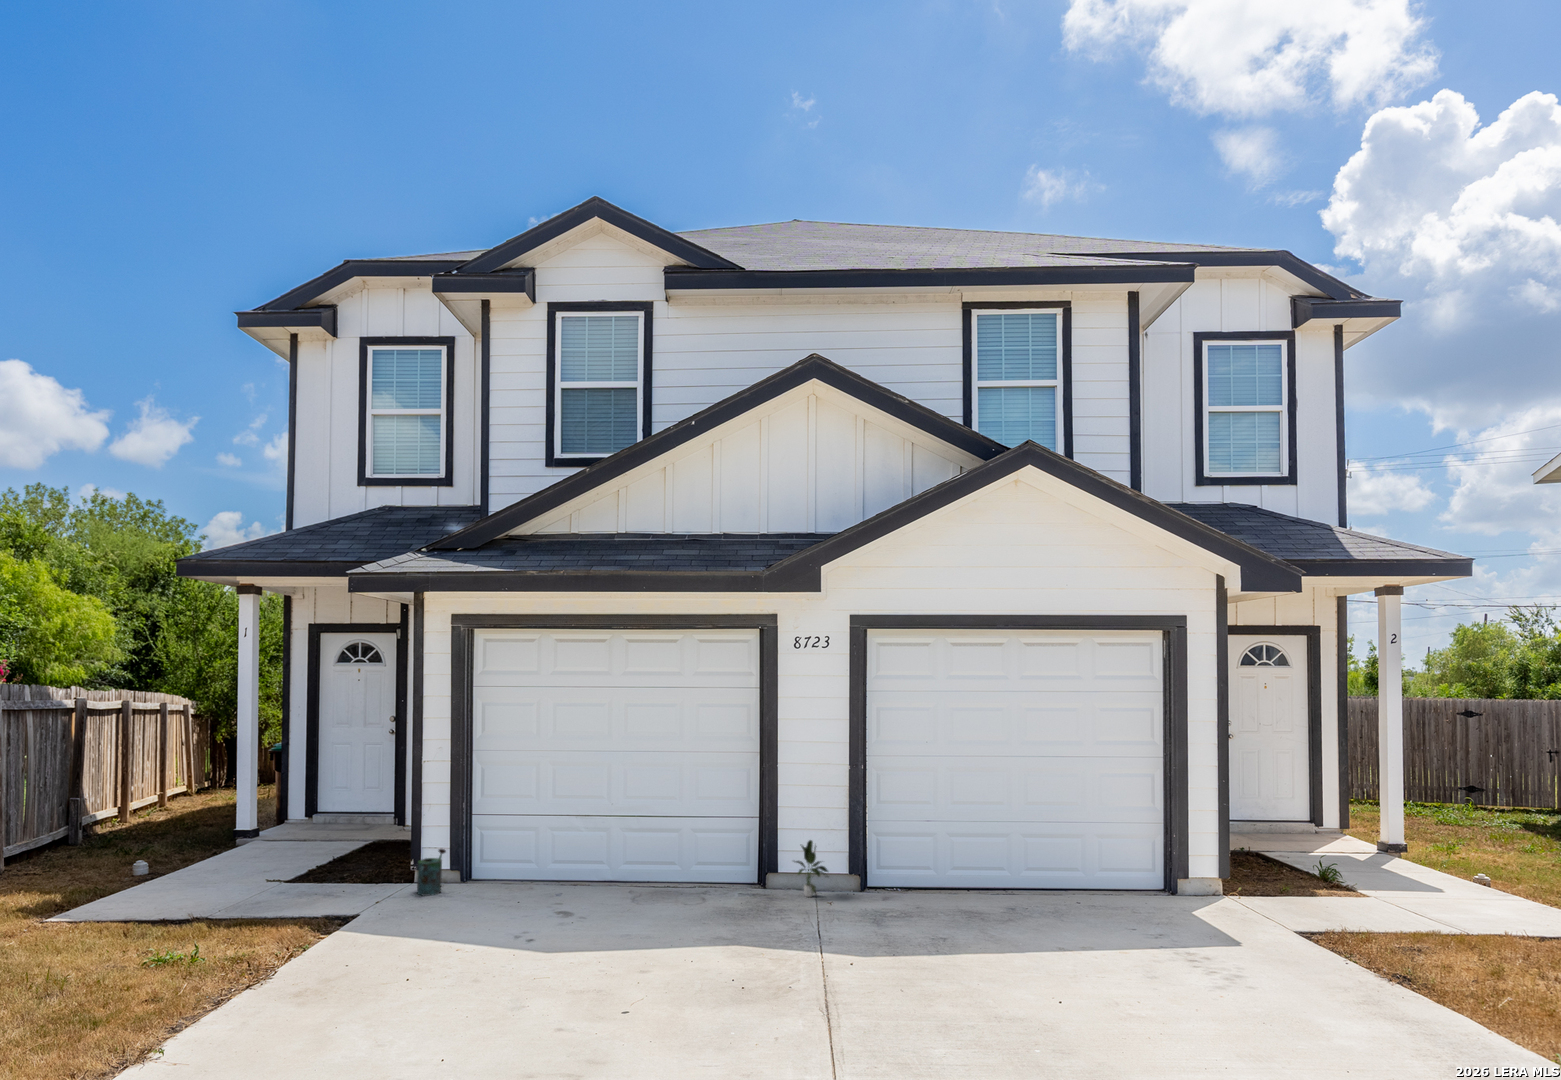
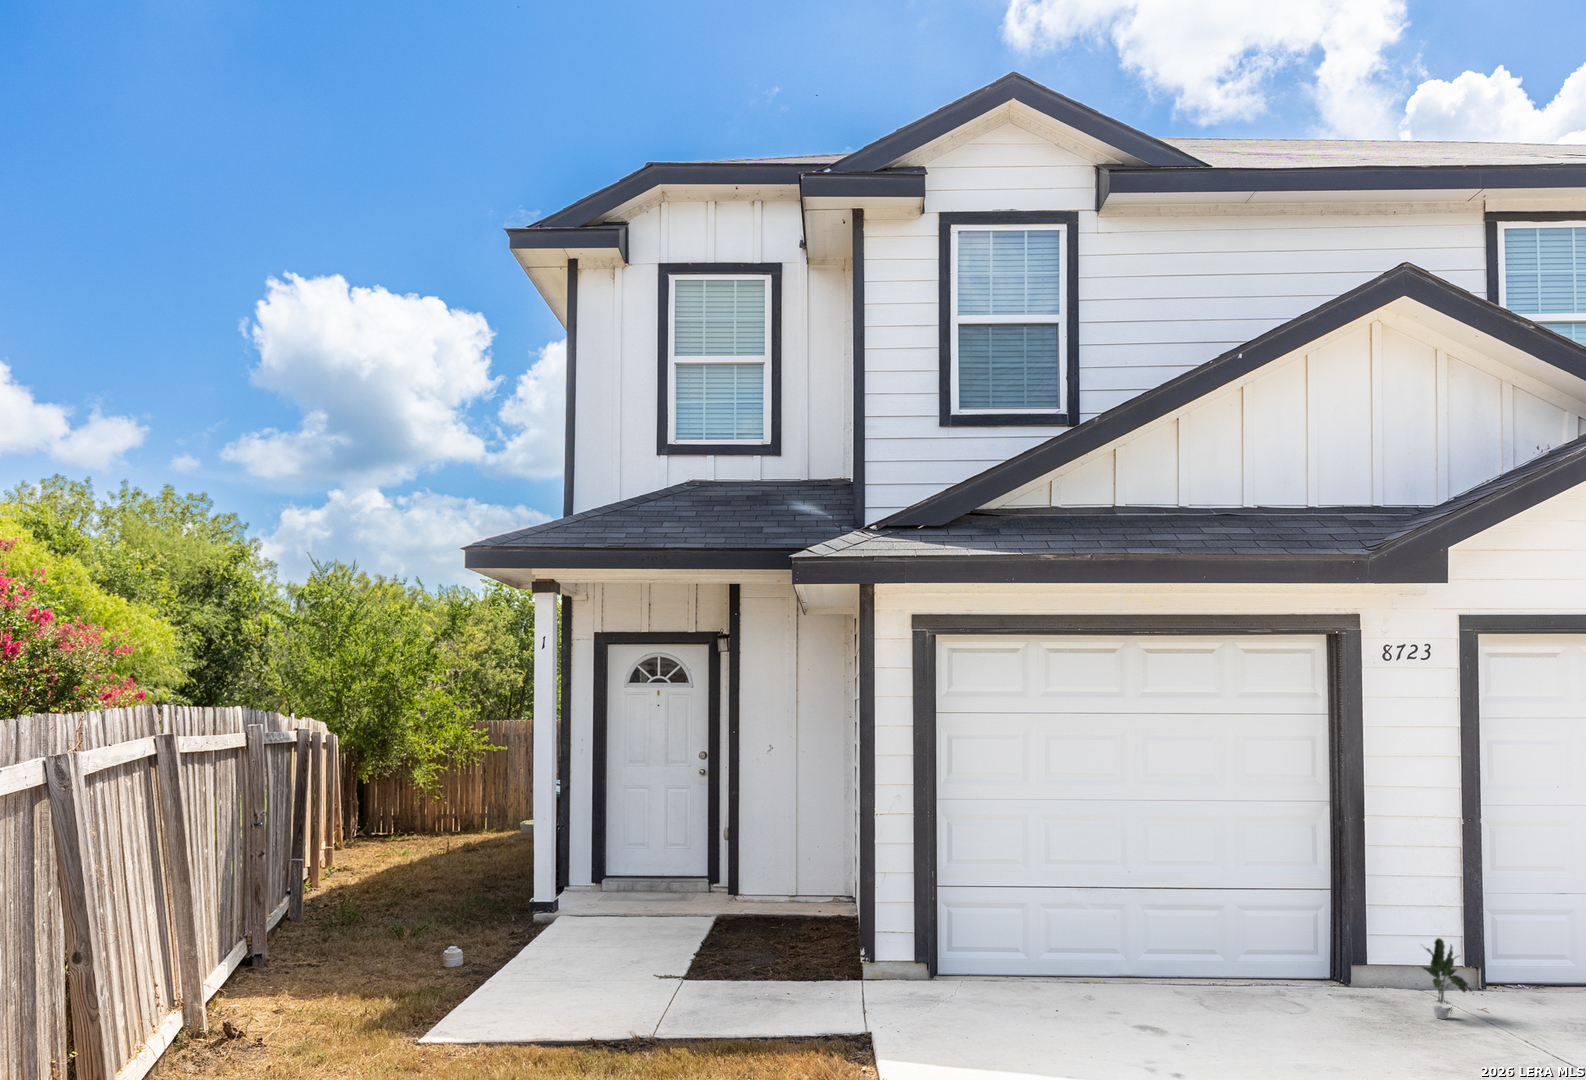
watering can: present [417,849,446,896] -> none [886,934,919,999]

